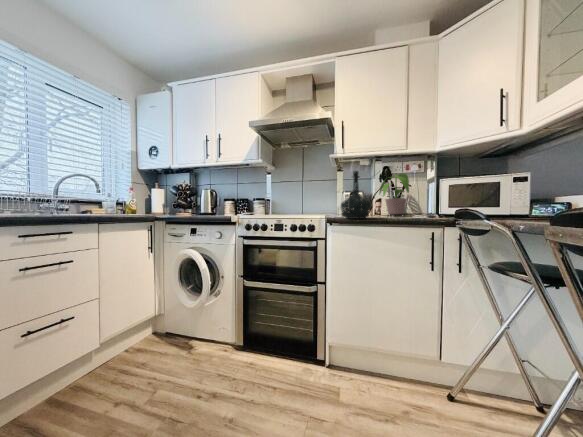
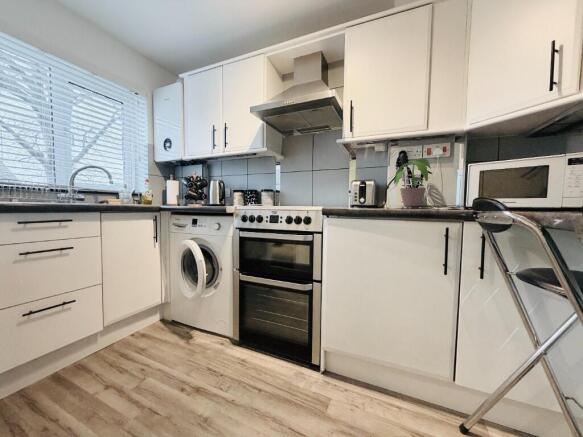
bottle: present [341,171,371,219] -> none [338,155,373,210]

